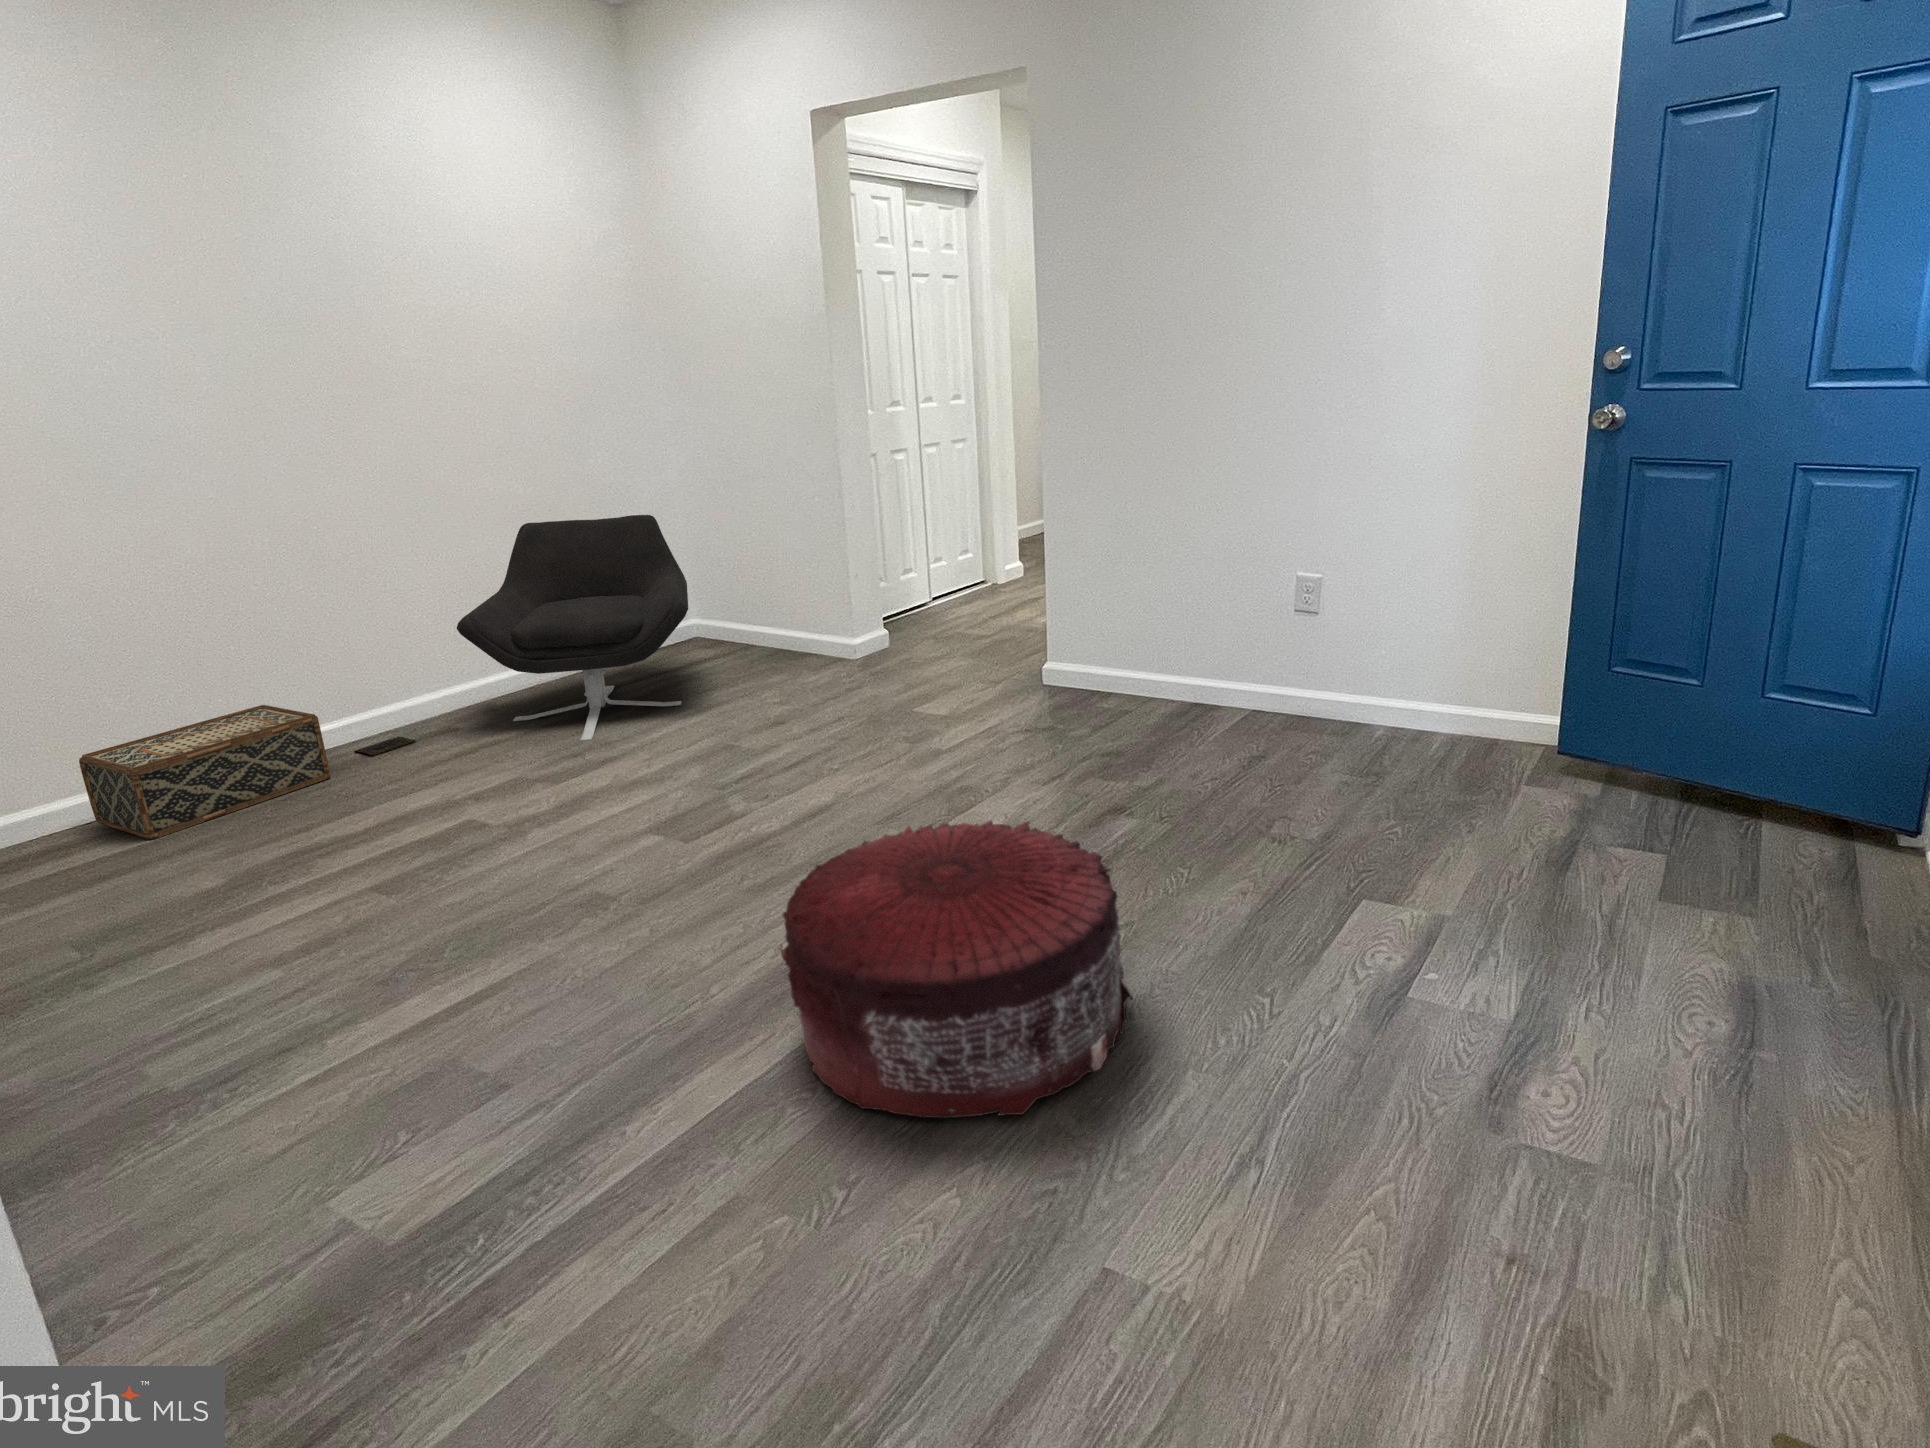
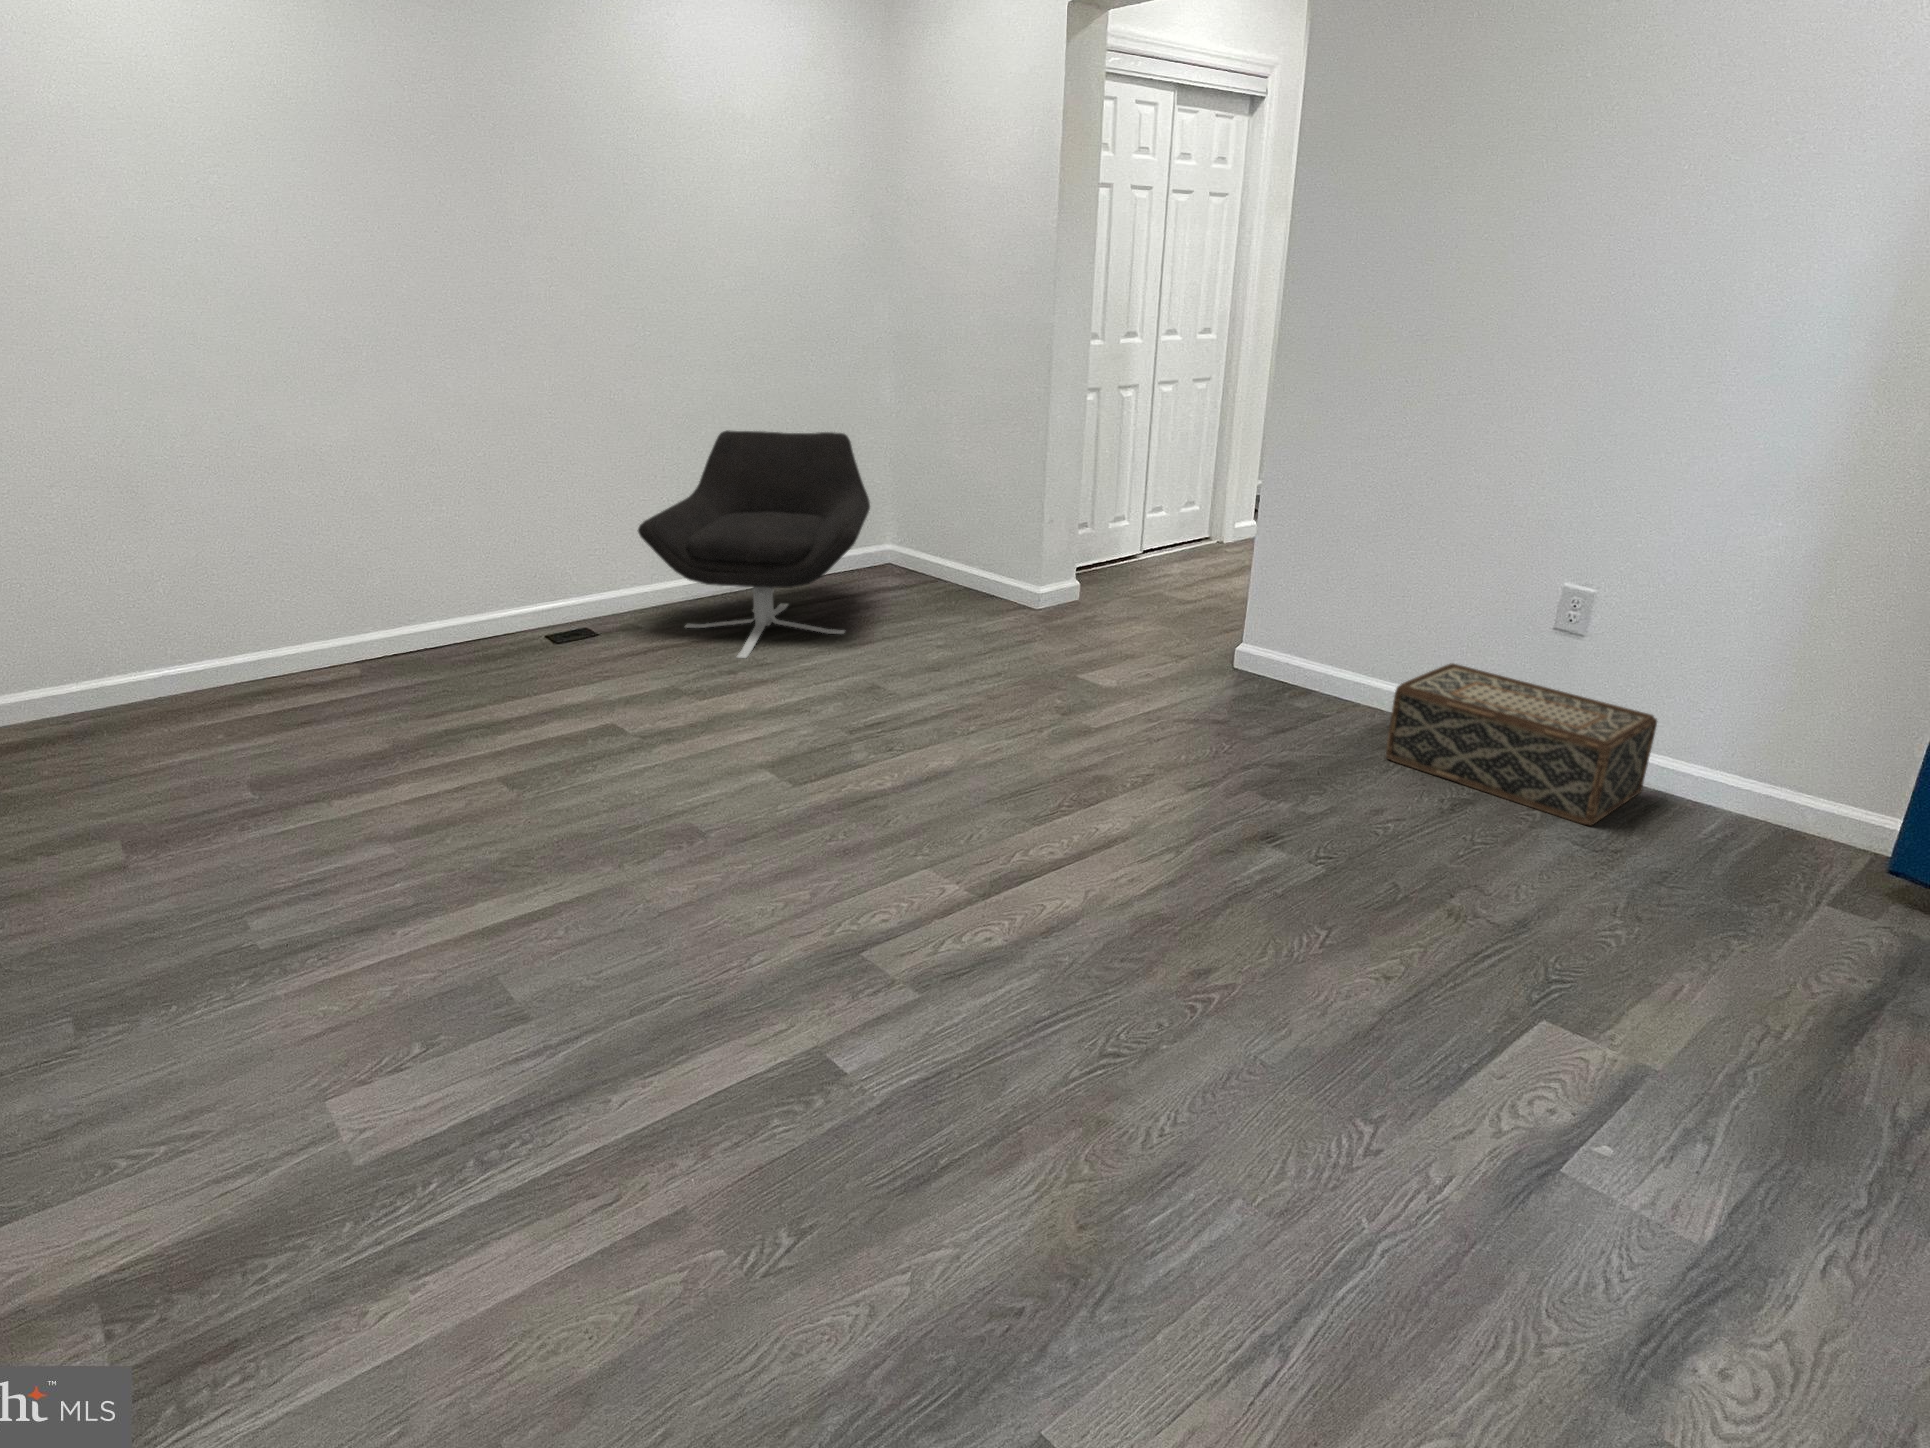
woven basket: present [79,705,331,839] -> present [1386,663,1657,825]
pouf: present [780,821,1132,1118] -> none [799,827,1196,1202]

